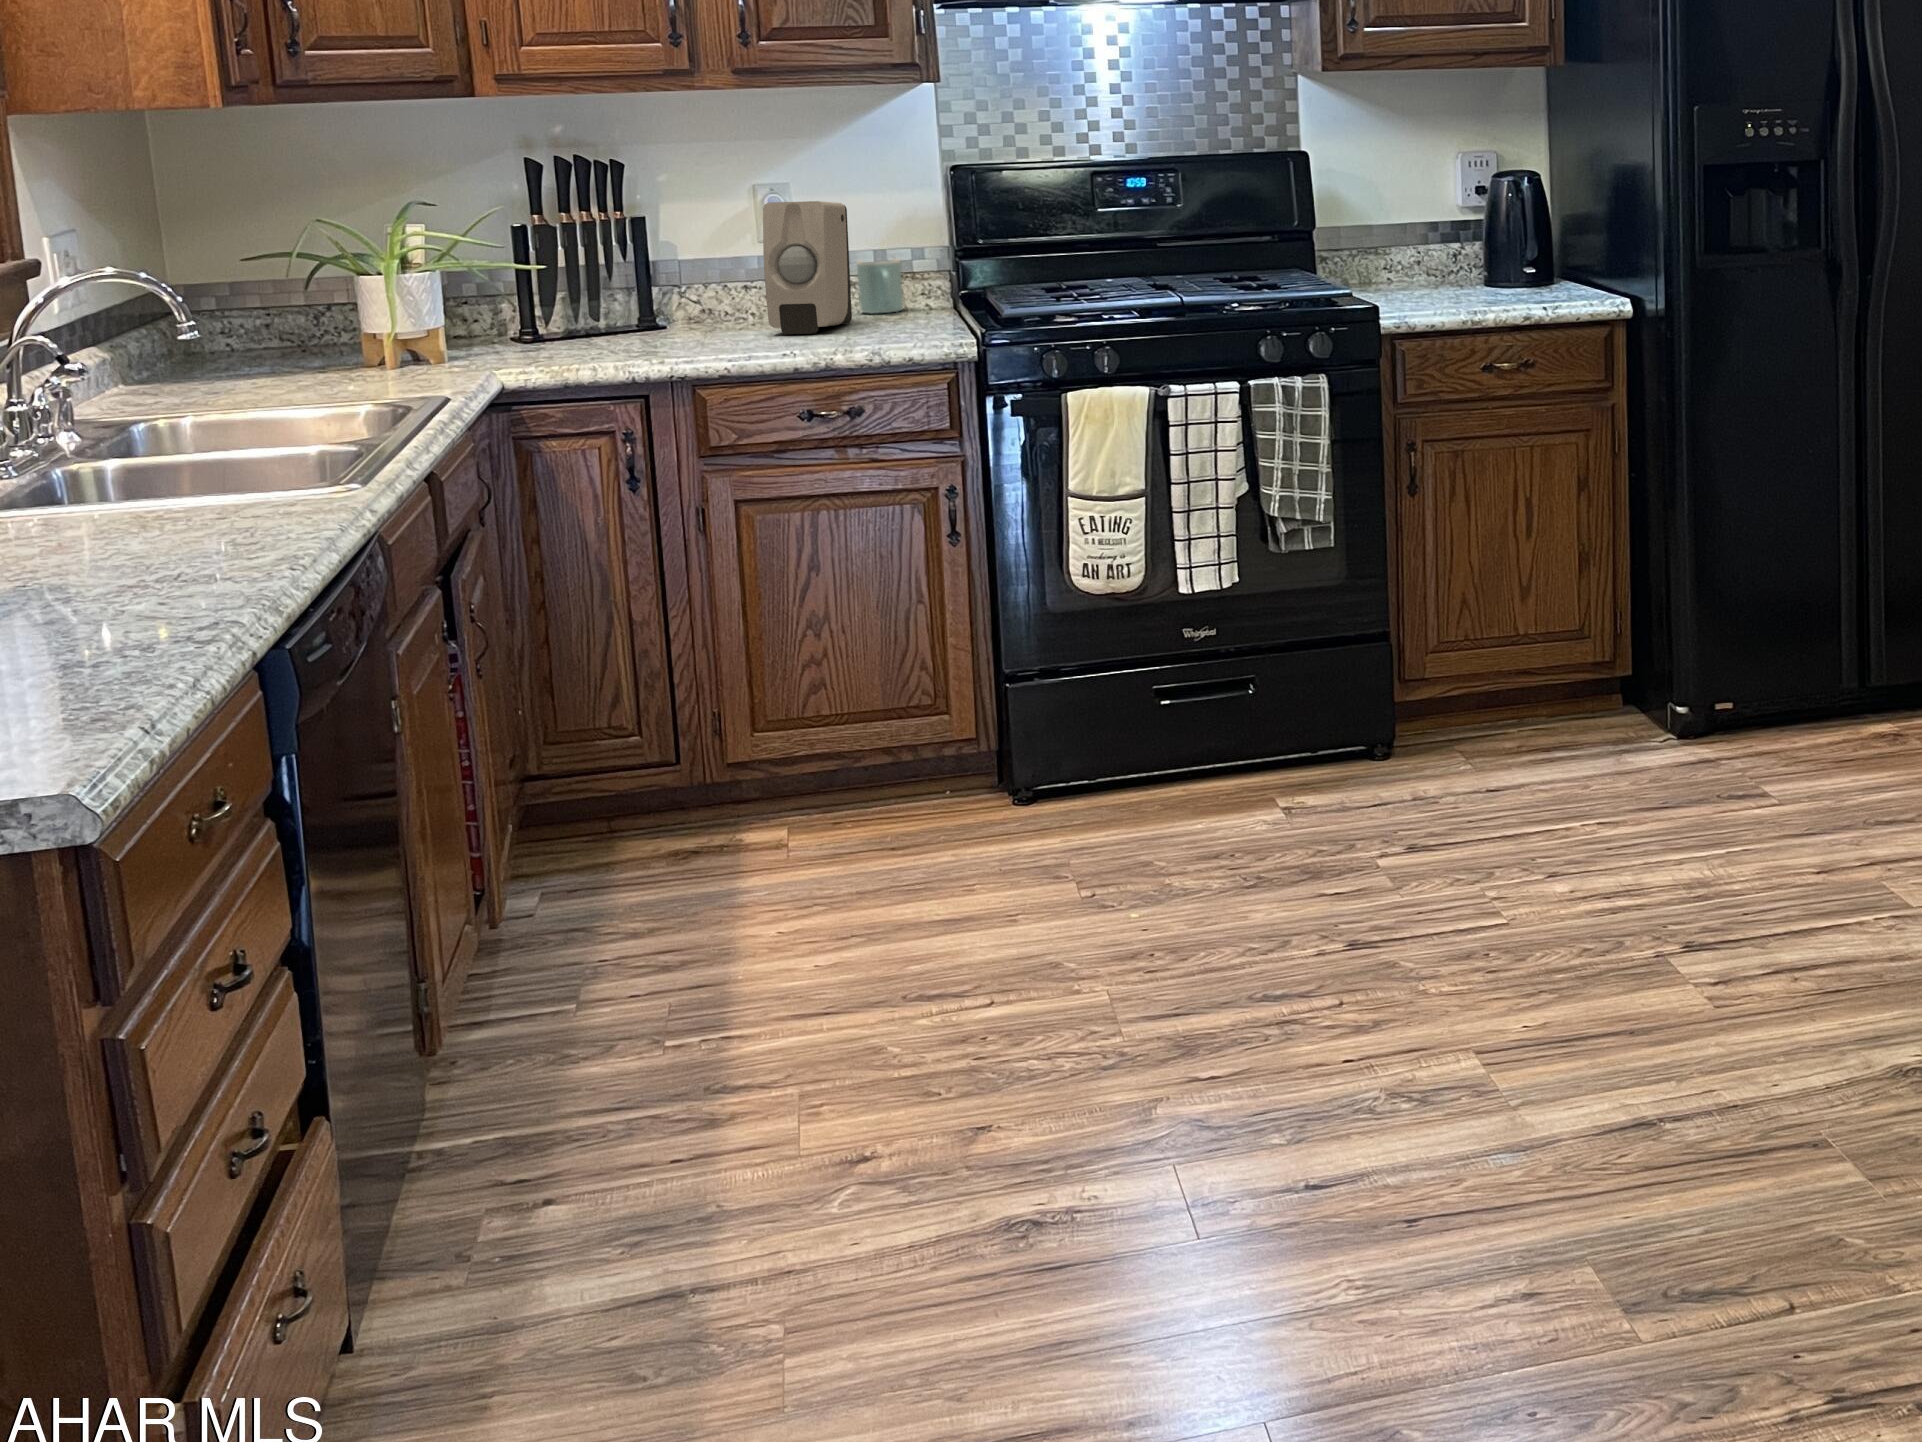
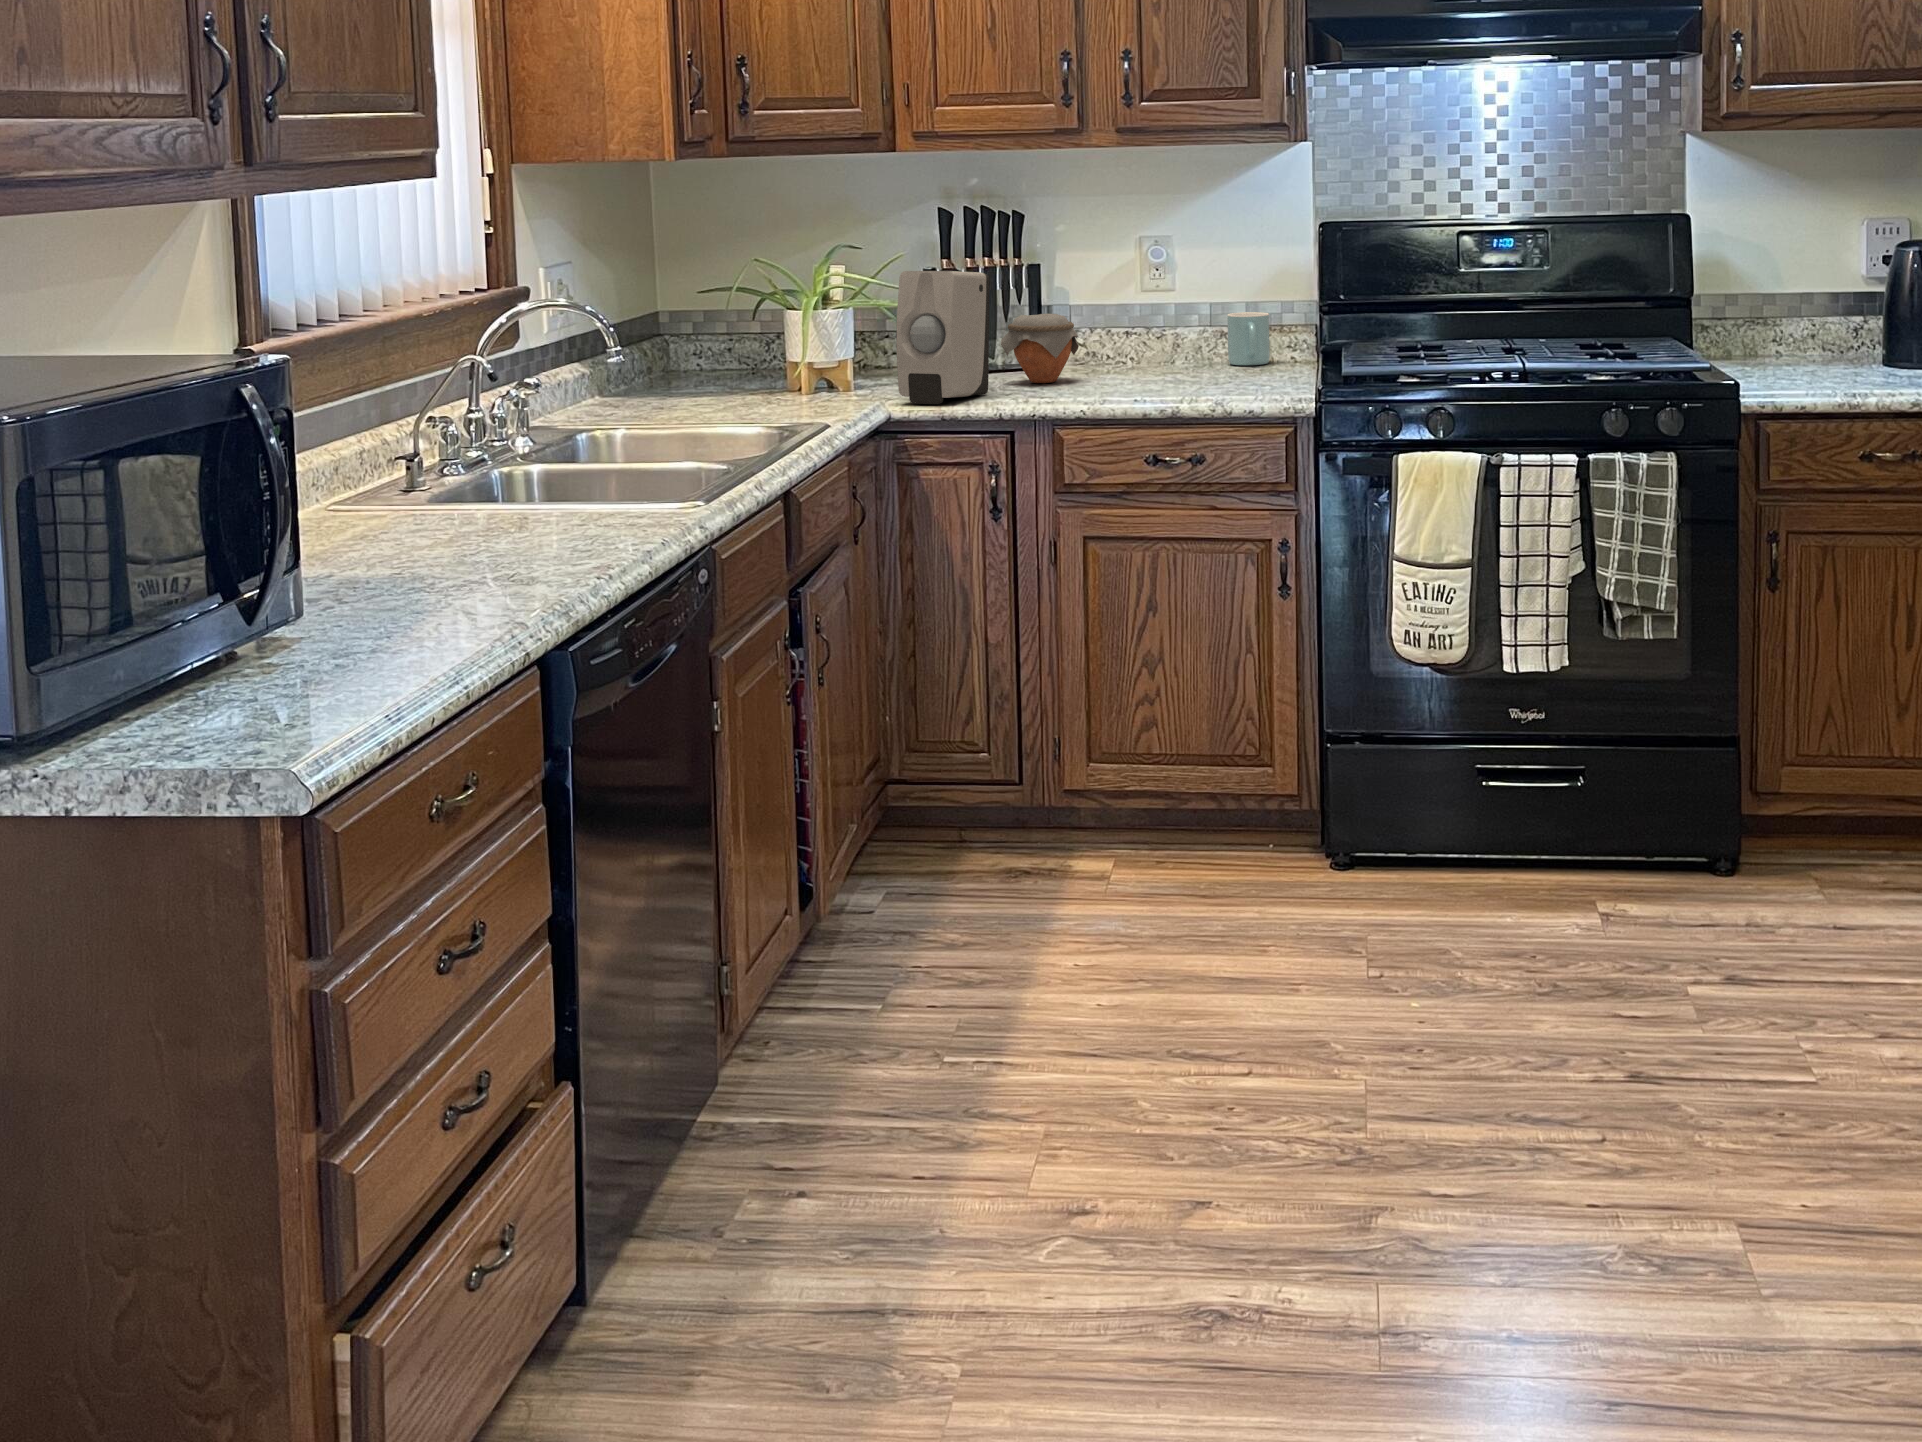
soap dispenser: present [763,201,852,334] -> present [896,271,989,404]
jar: none [616,268,703,341] -> present [1001,314,1079,383]

